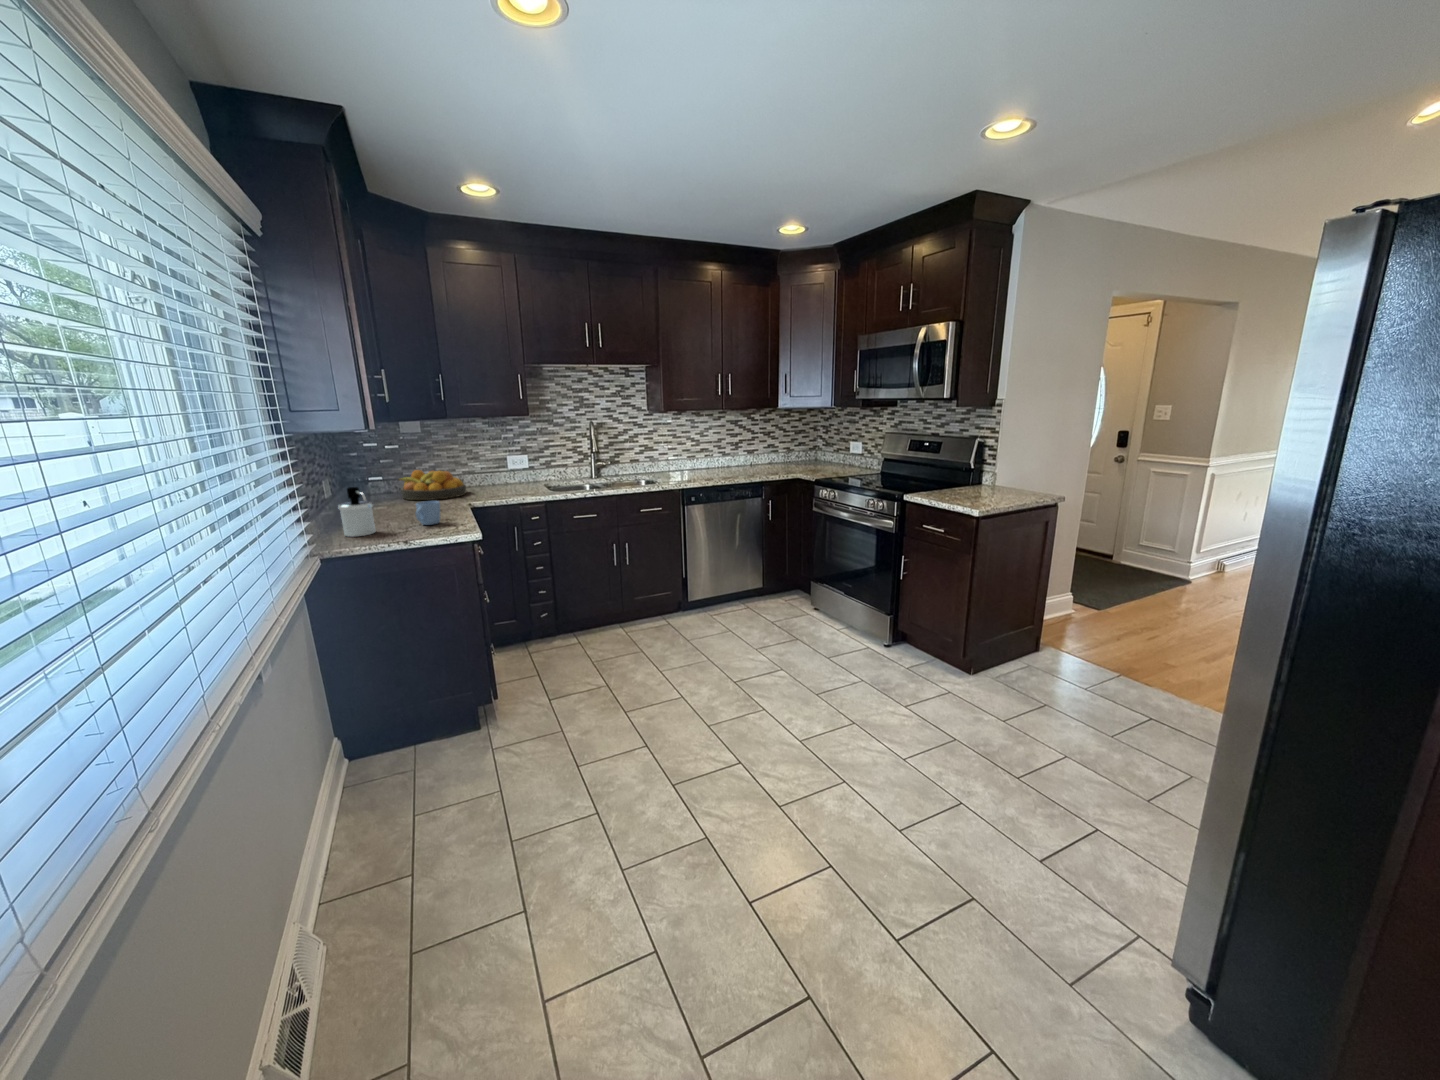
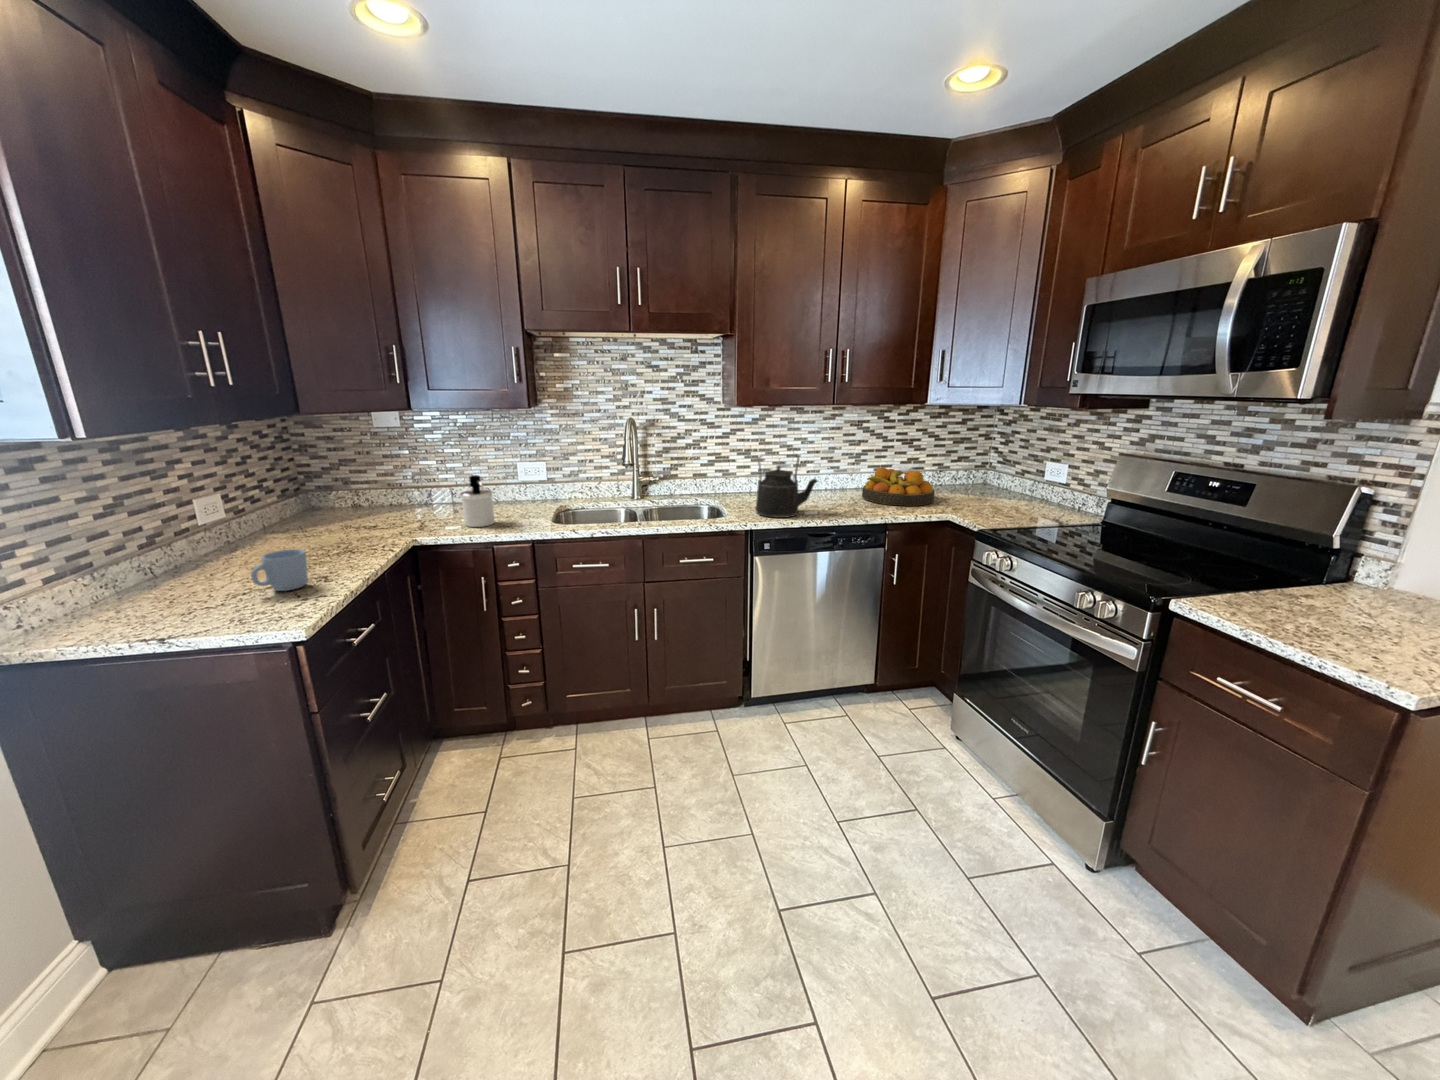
kettle: none [681,441,719,482] -> present [756,455,817,518]
fruit bowl: present [399,470,466,500] -> present [862,468,935,506]
soap dispenser: present [338,487,375,537] -> present [460,475,495,527]

